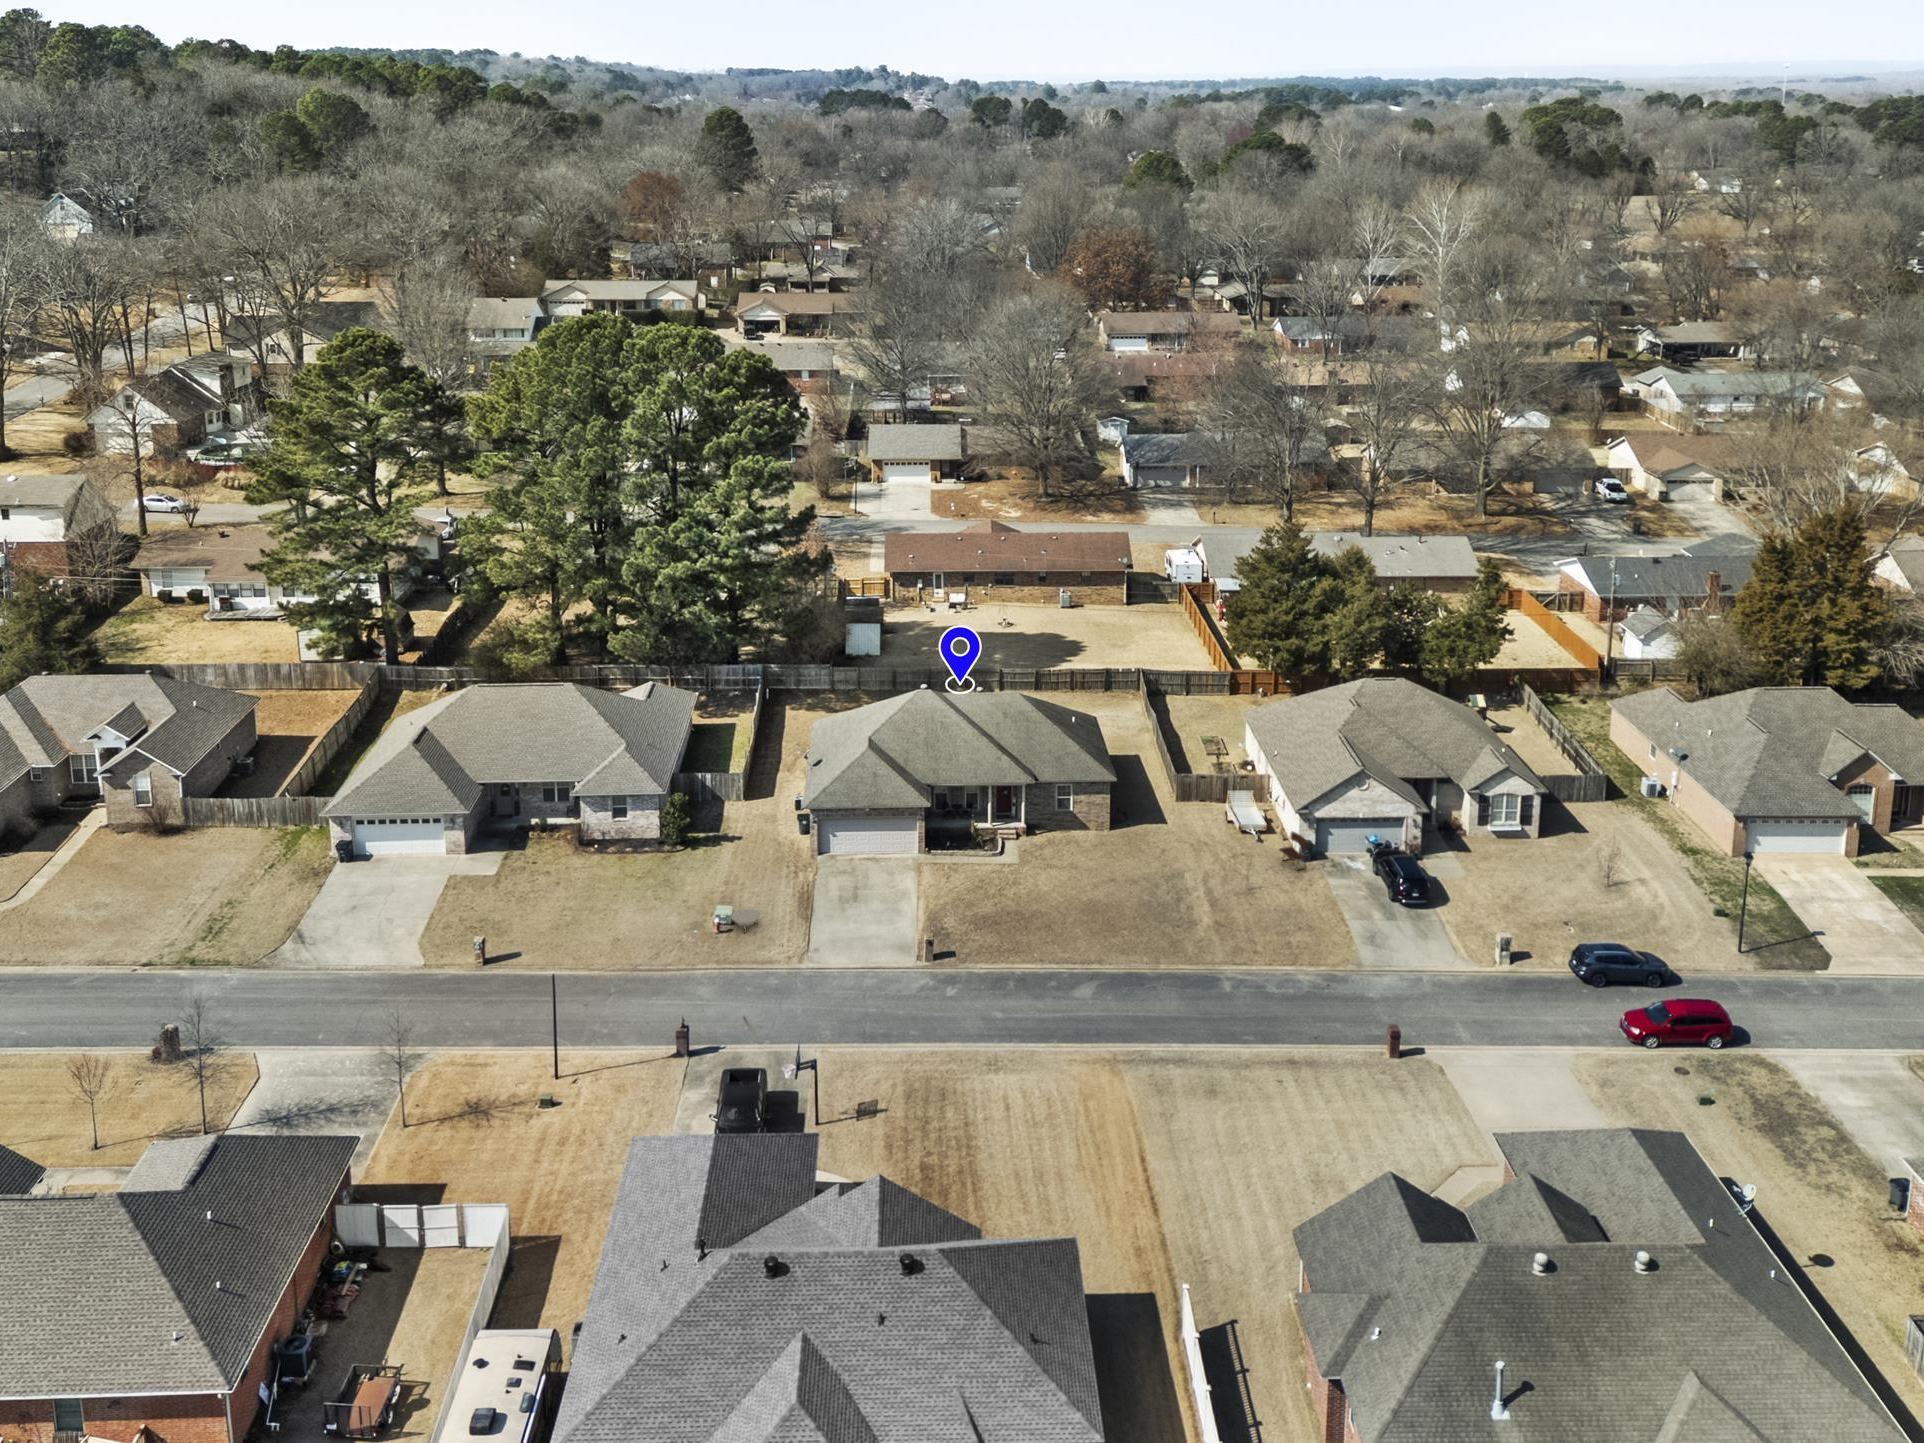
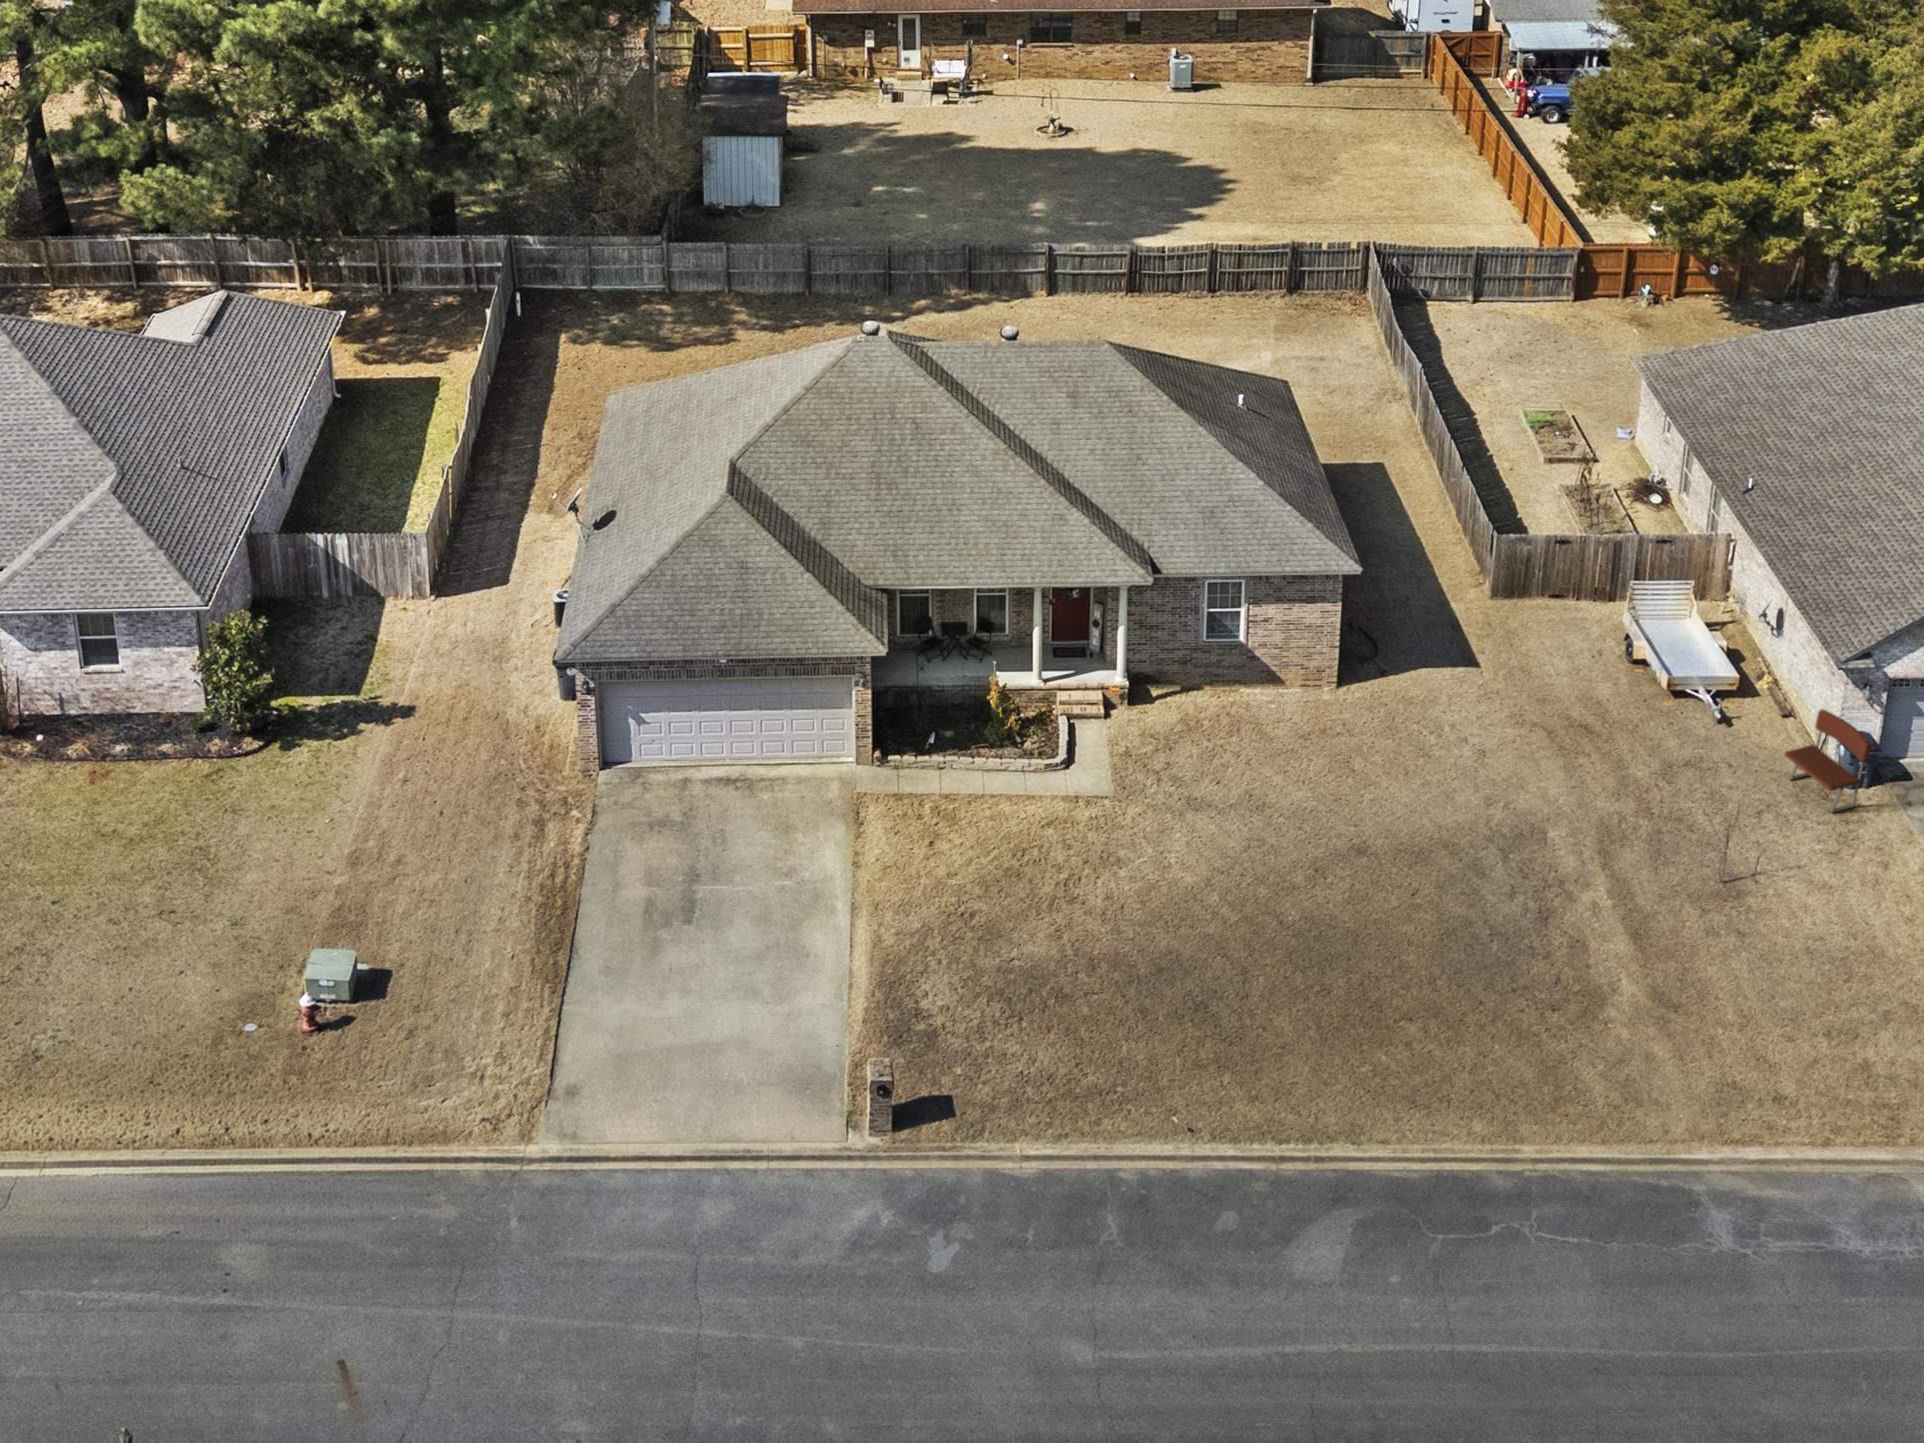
round table: present [731,908,760,932] -> none [343,962,427,1039]

